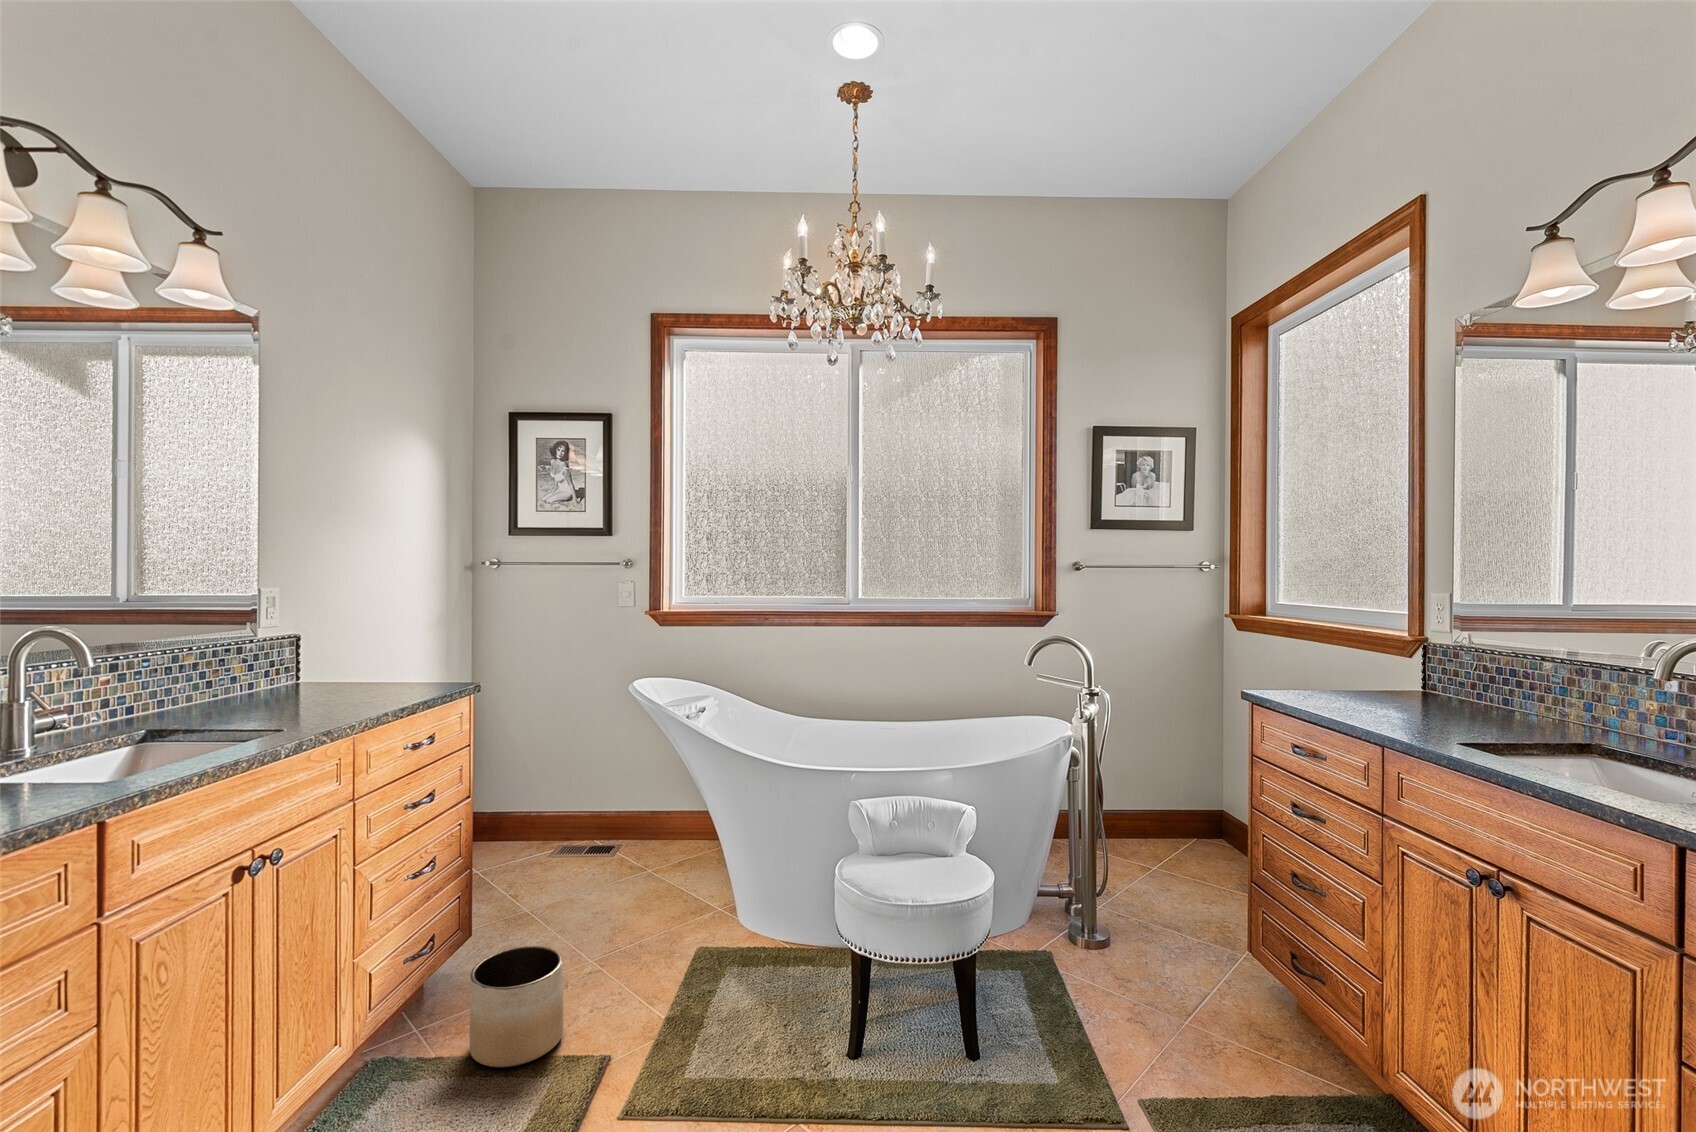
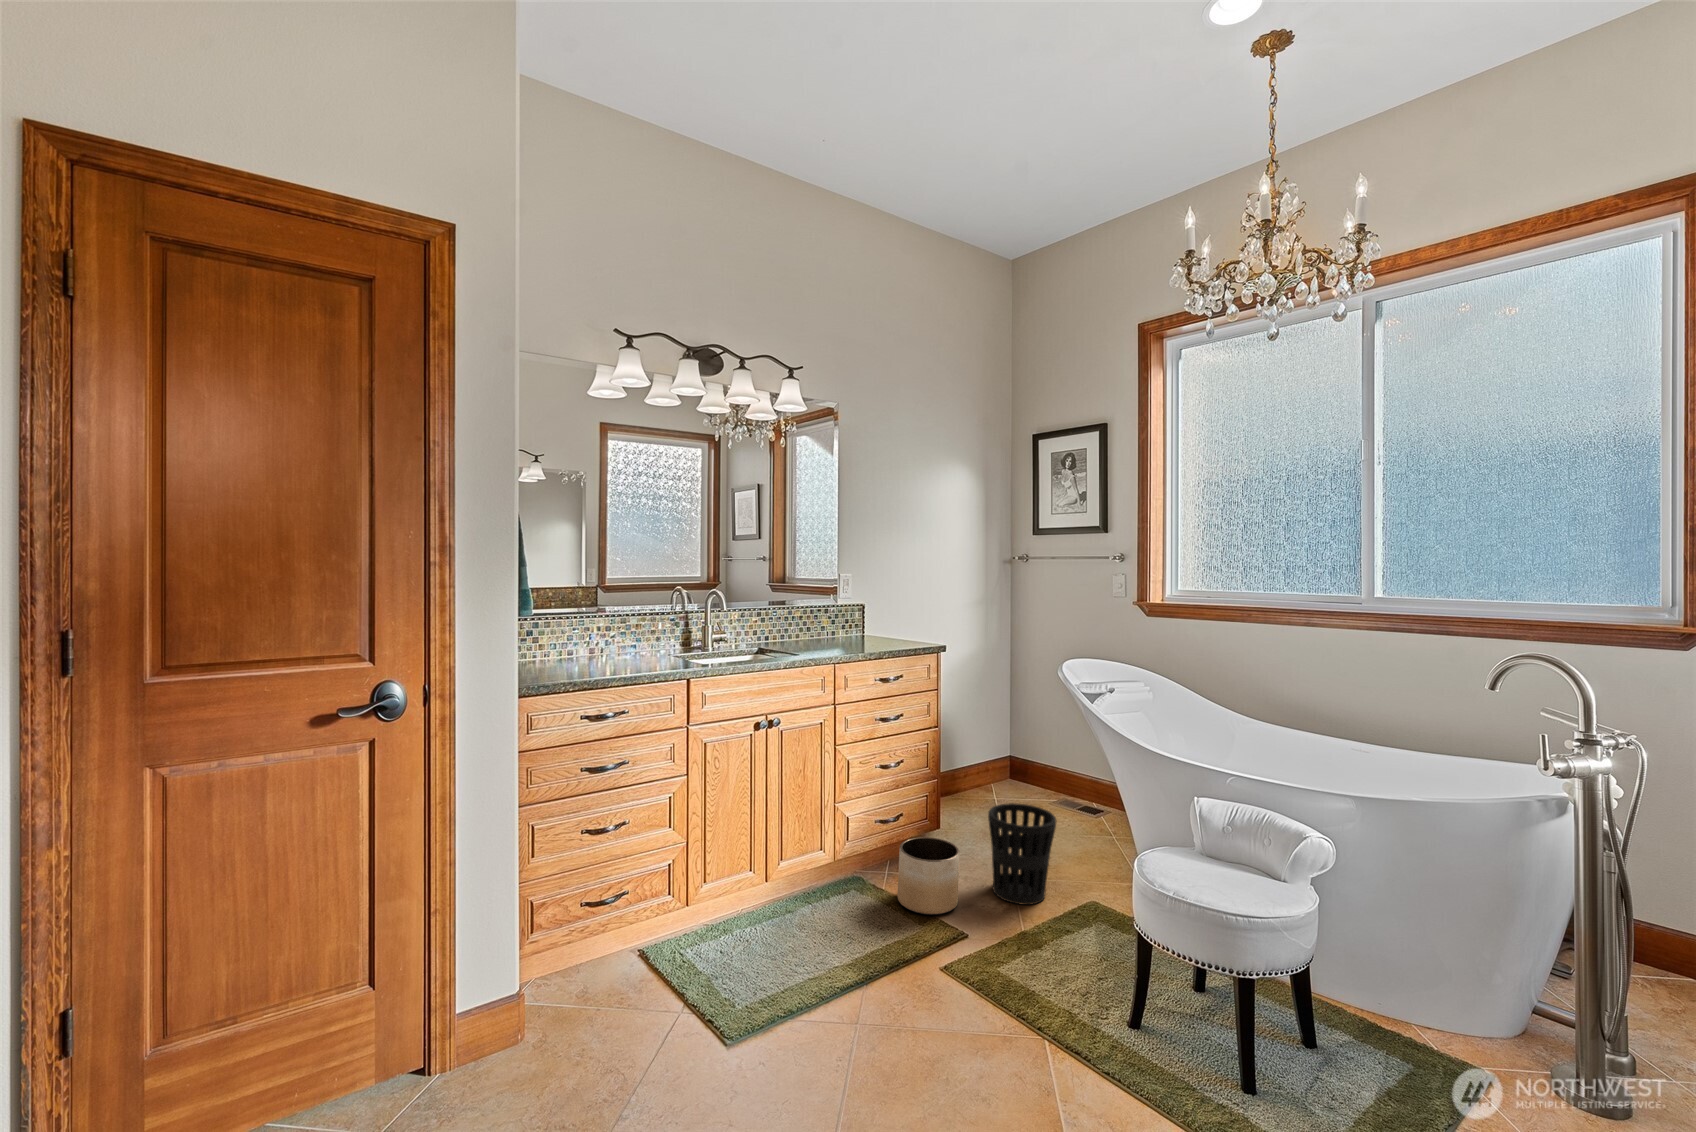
wastebasket: none [569,858,657,991] -> present [988,803,1056,905]

